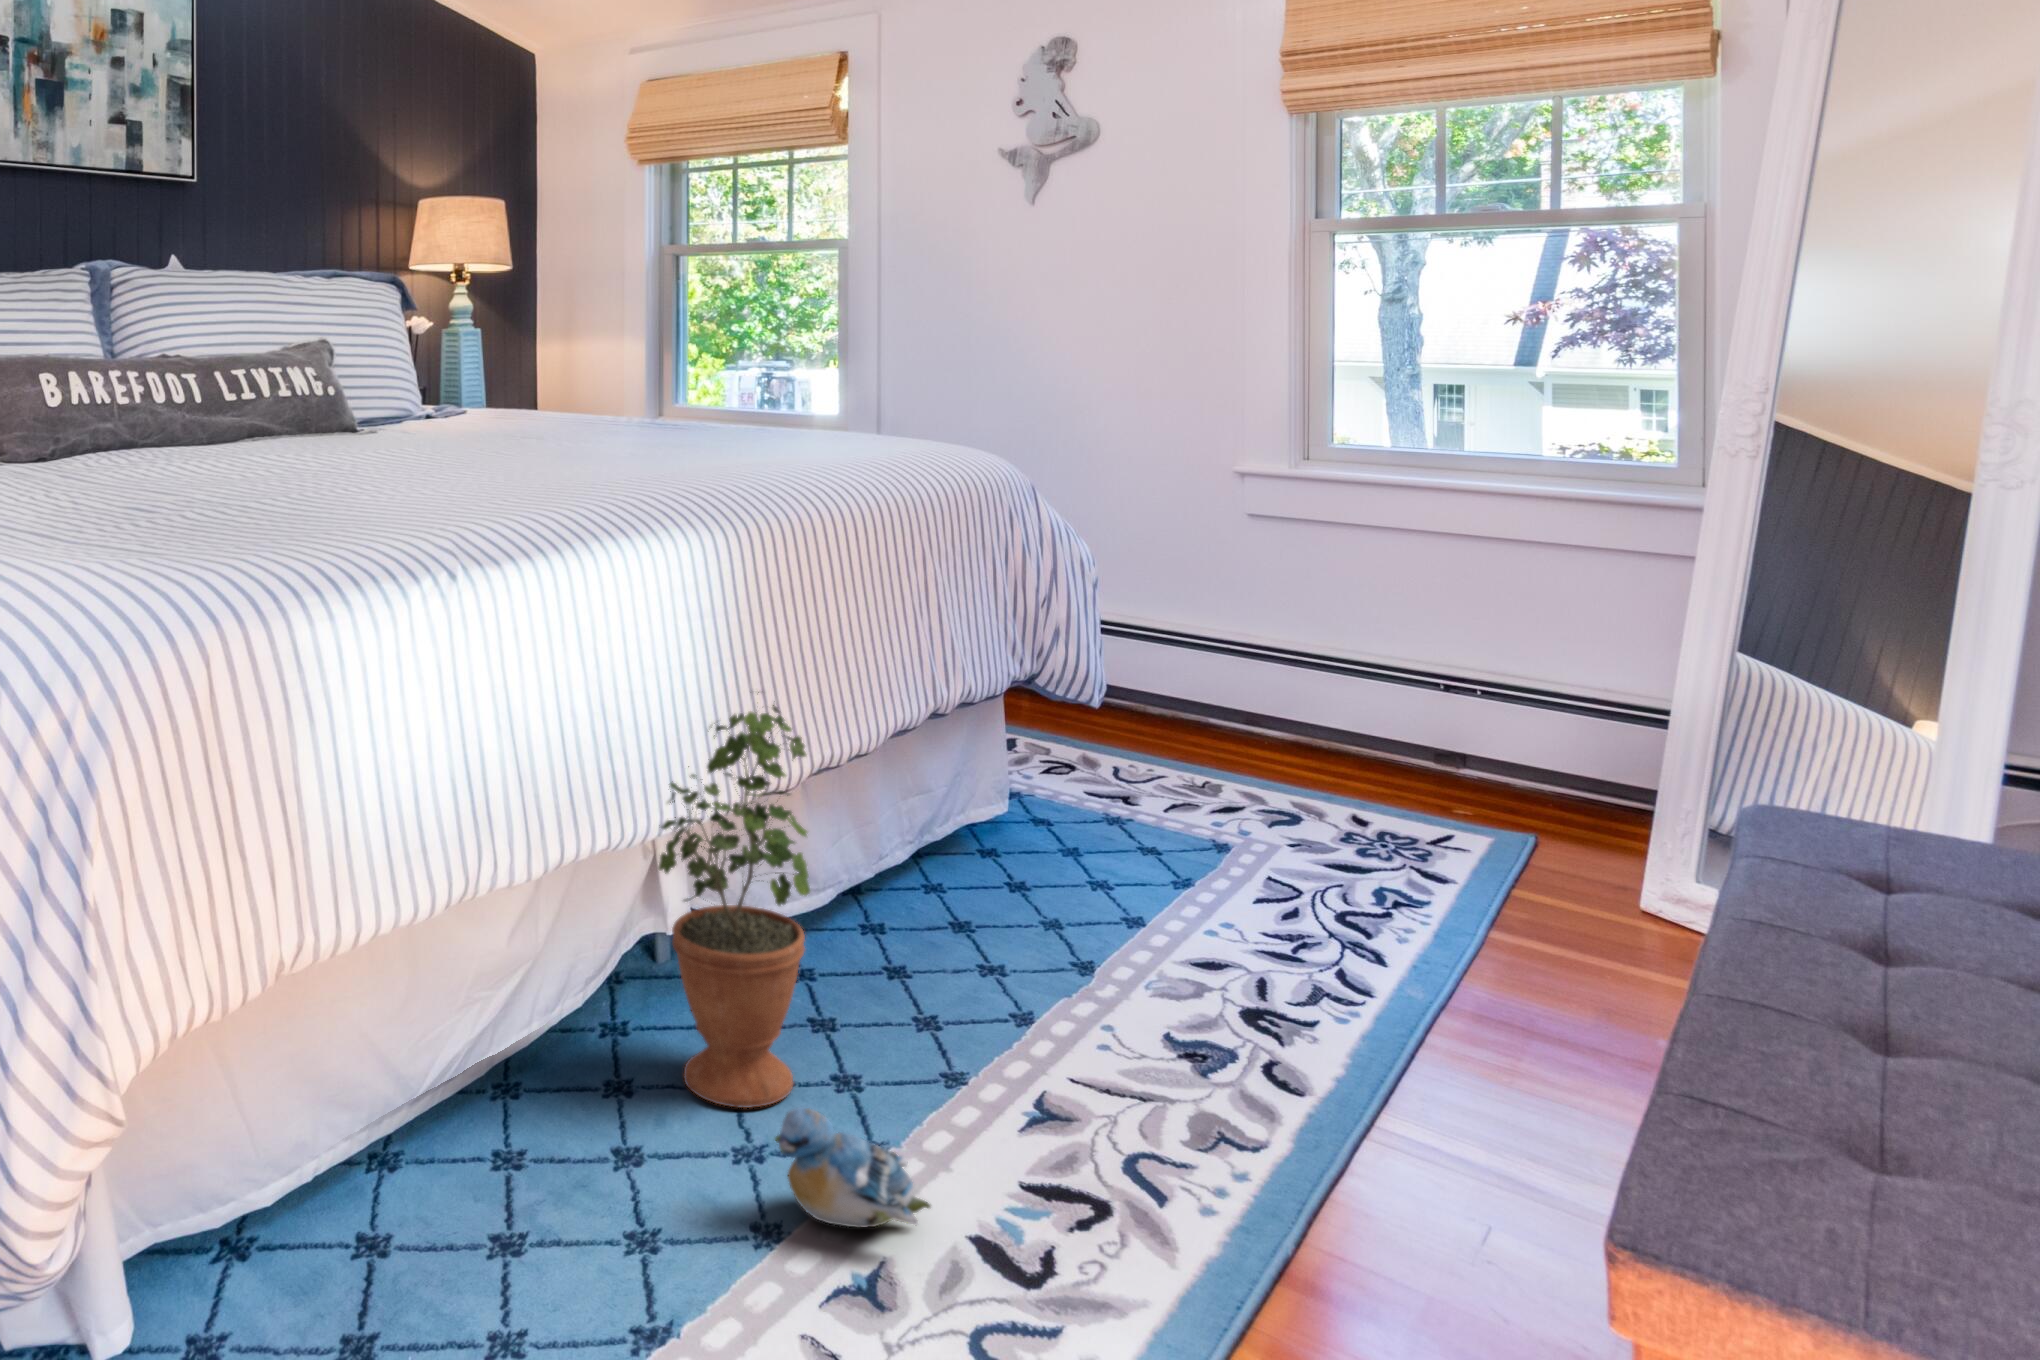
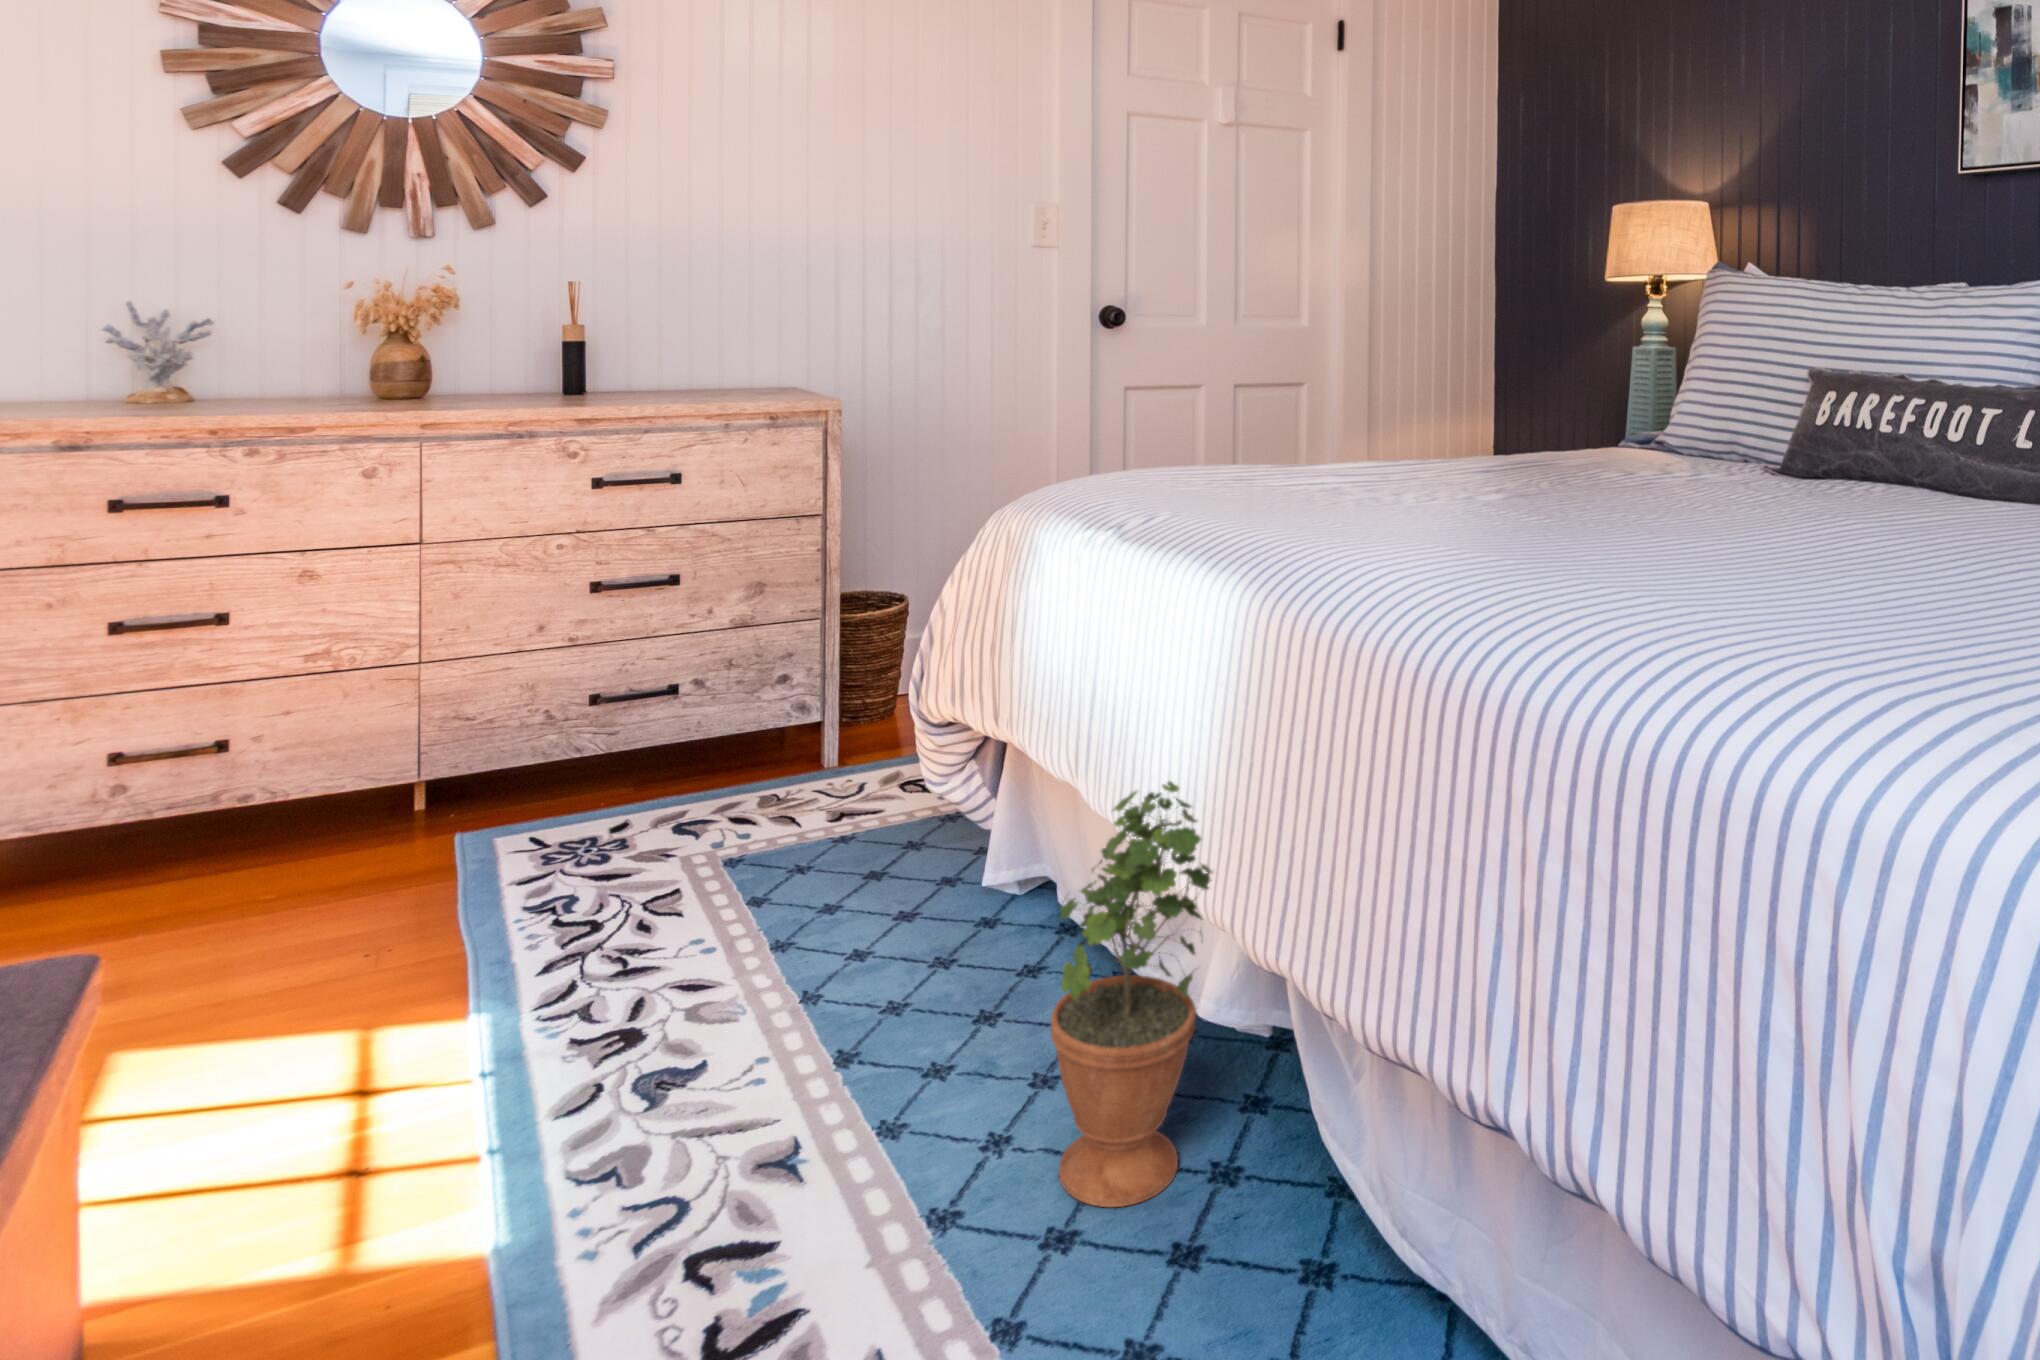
plush toy: present [775,1107,931,1228] -> none [792,1054,918,1206]

